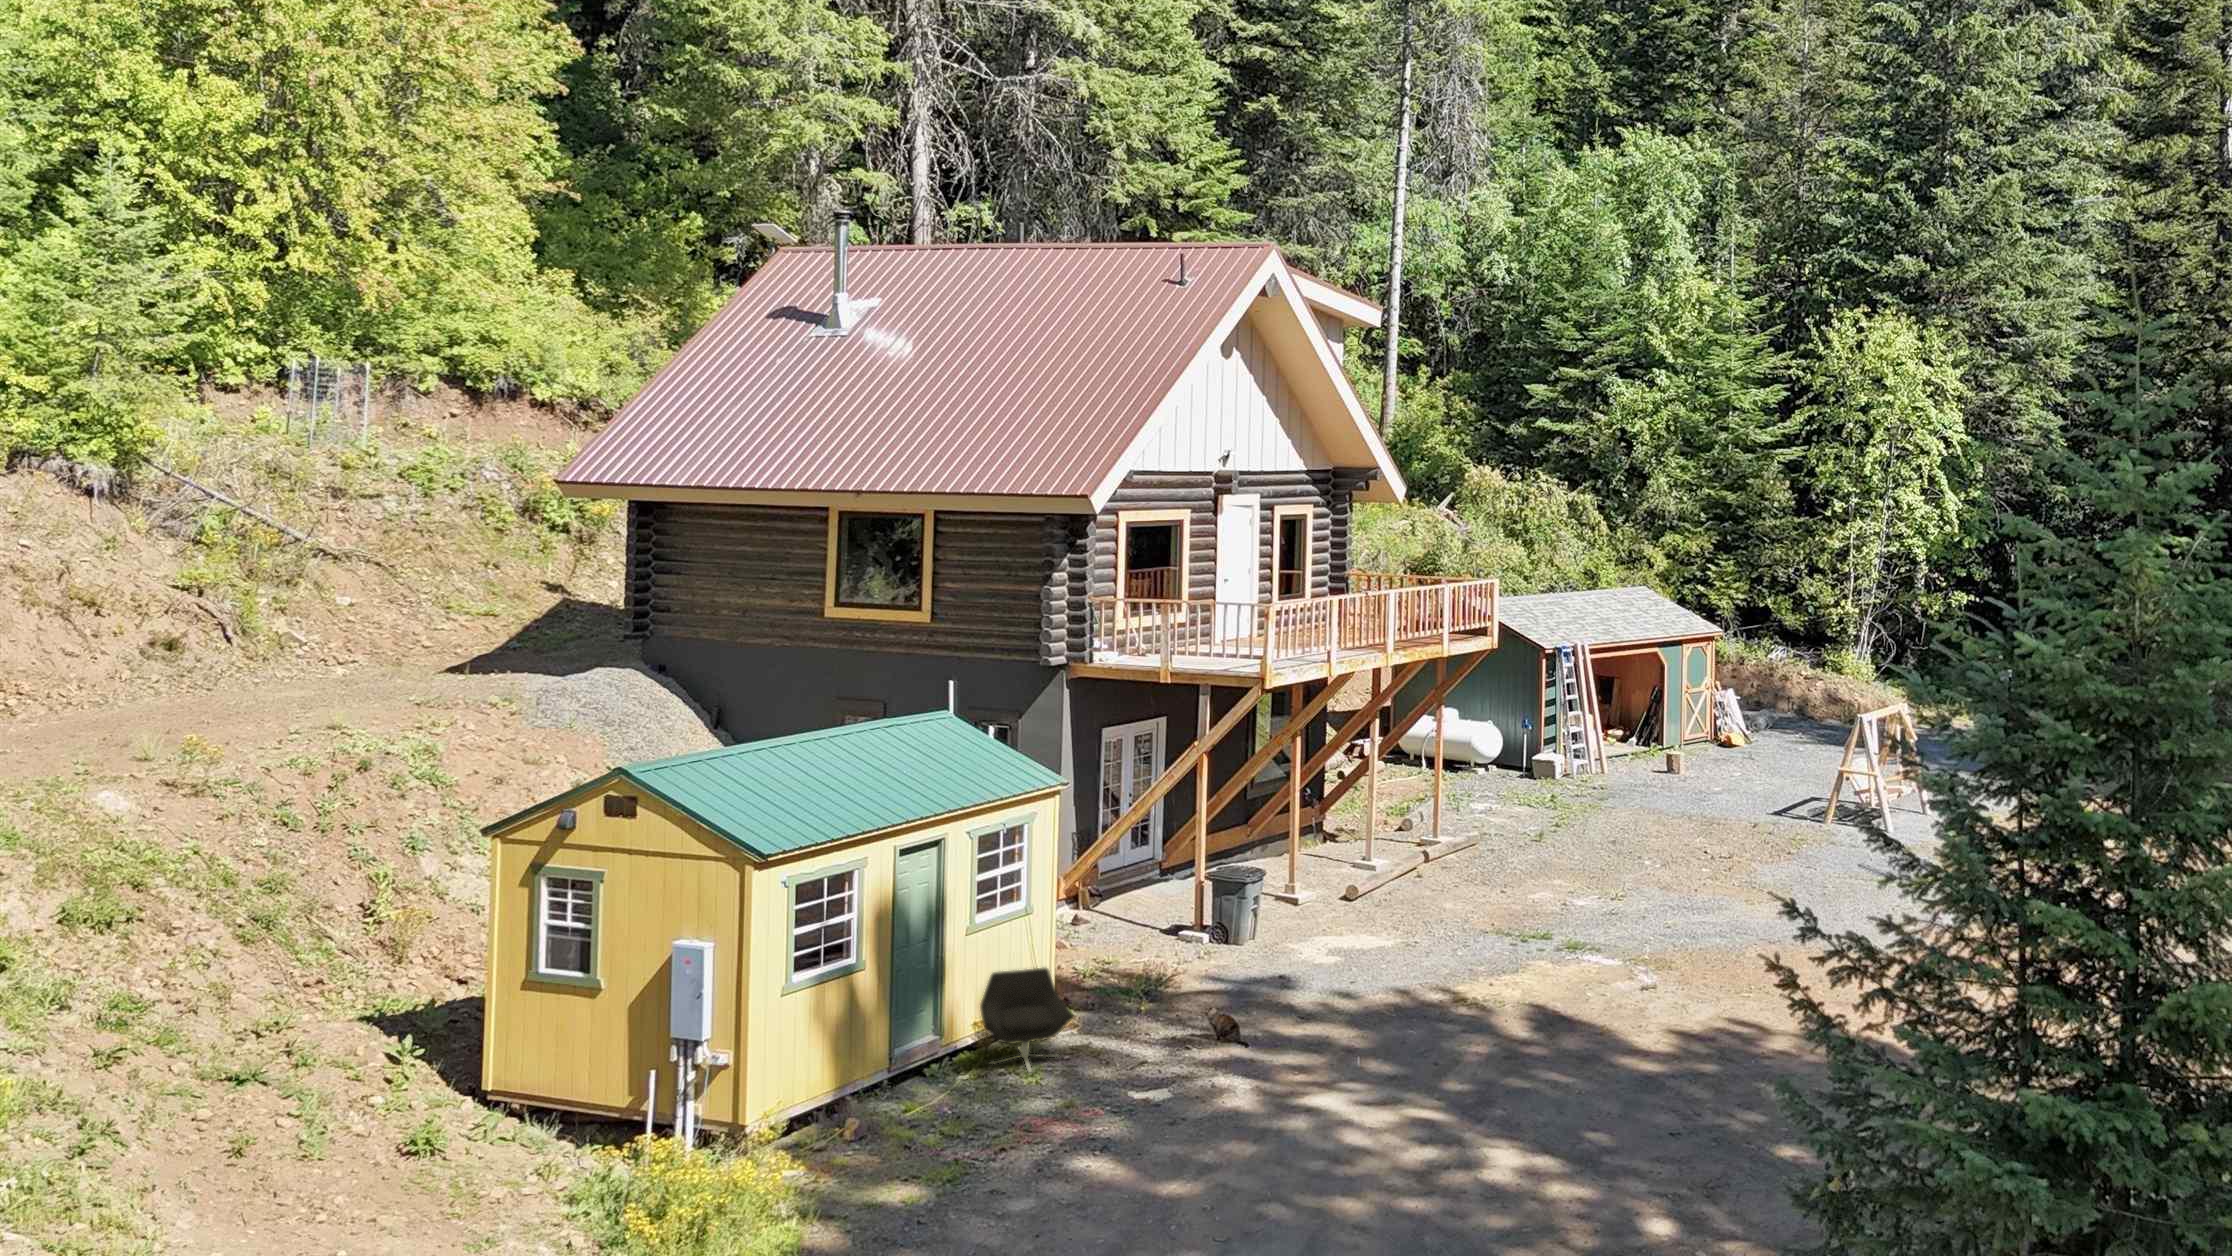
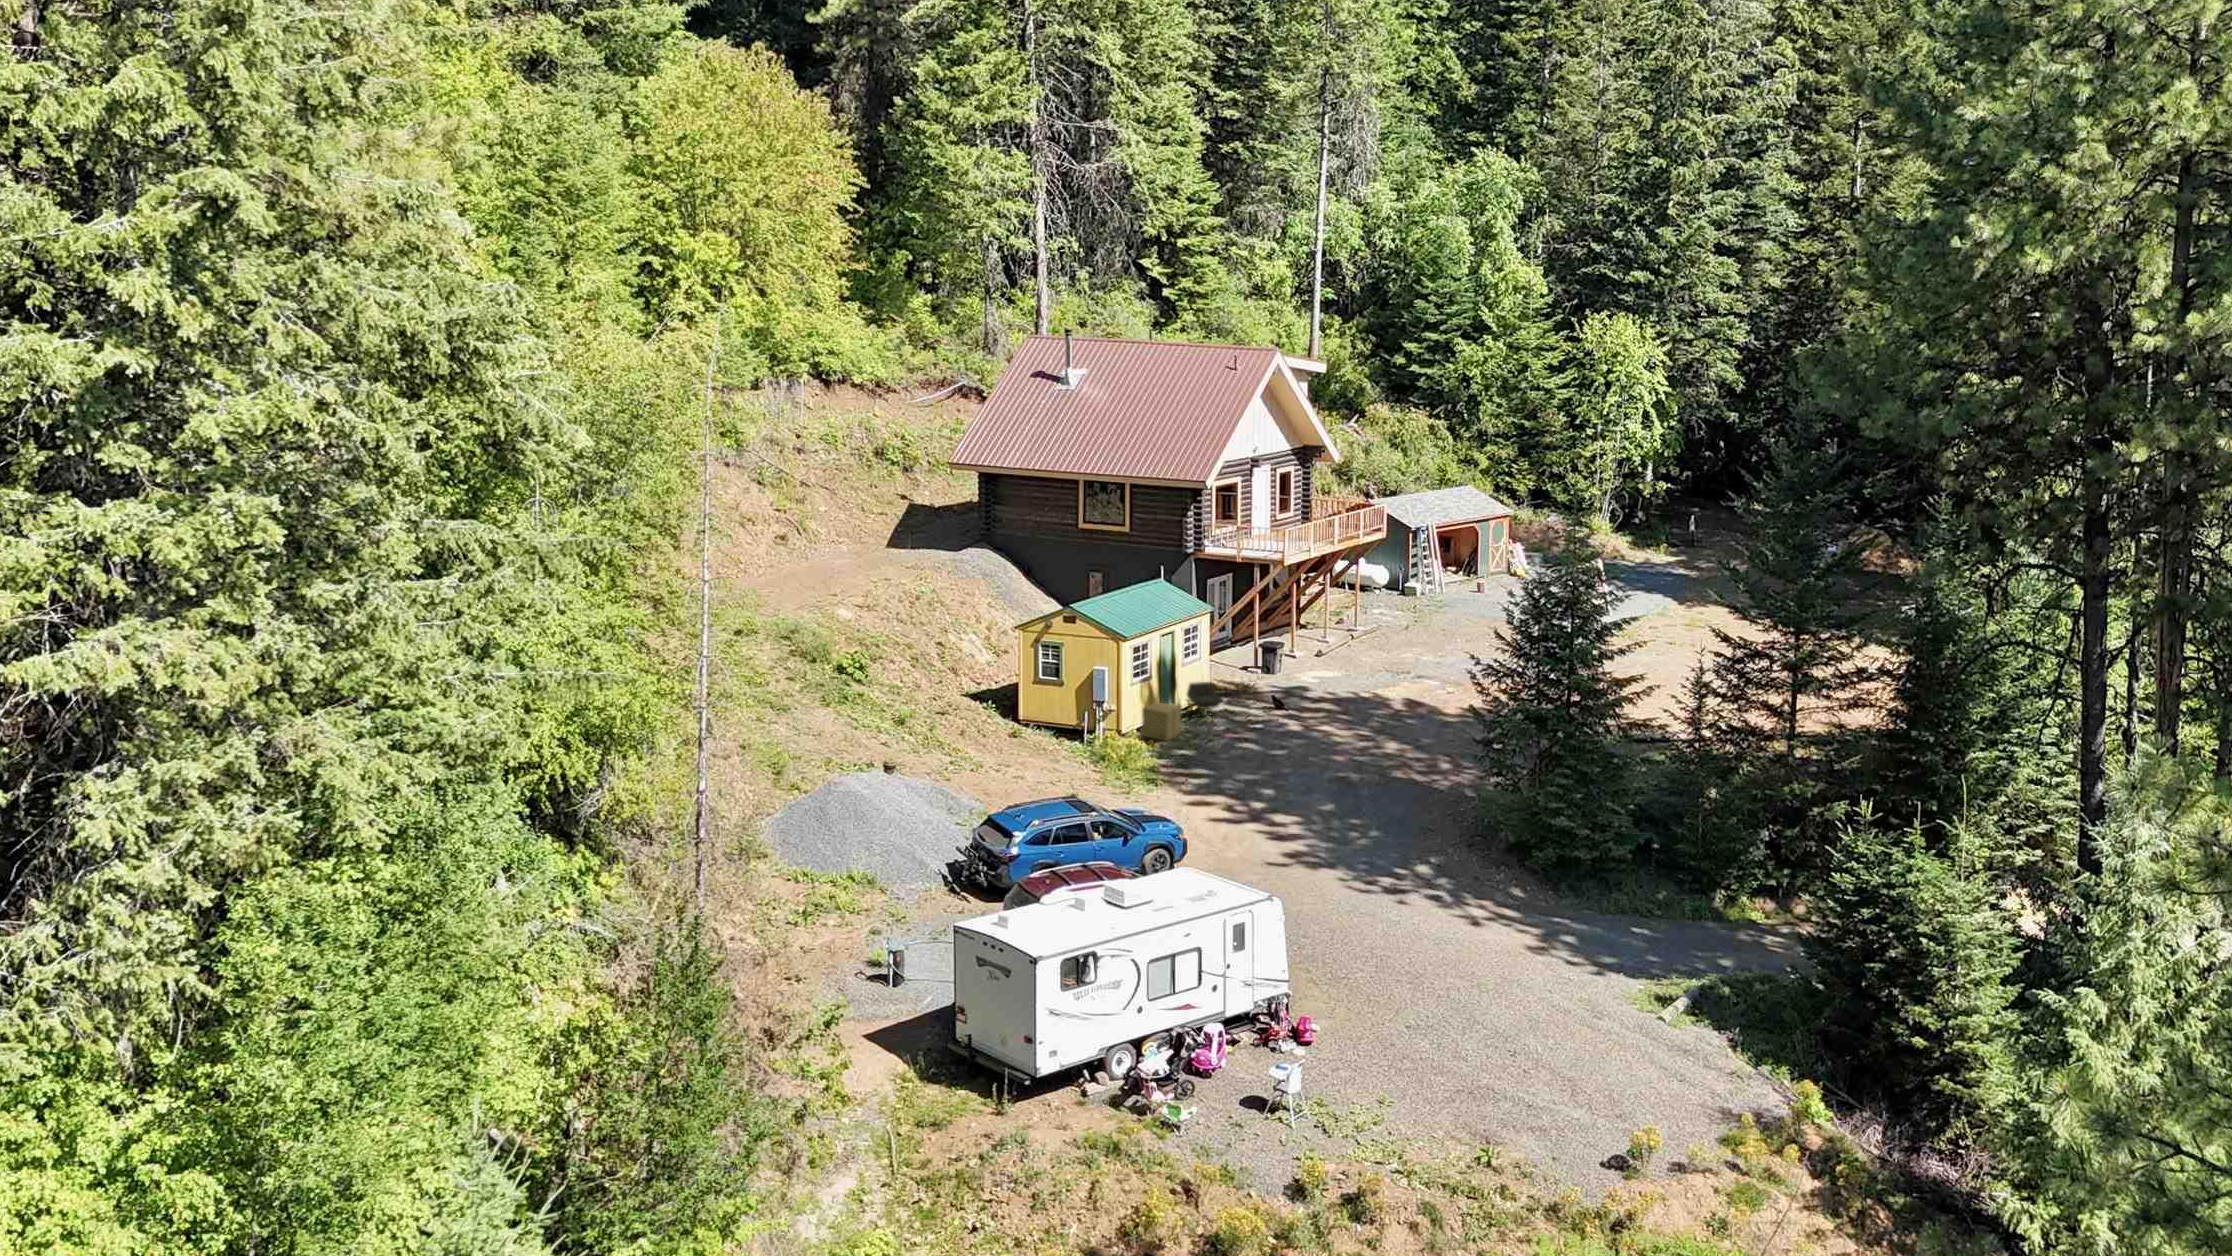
cardboard box: none [803,1032,928,1153] -> present [1142,702,1181,741]

